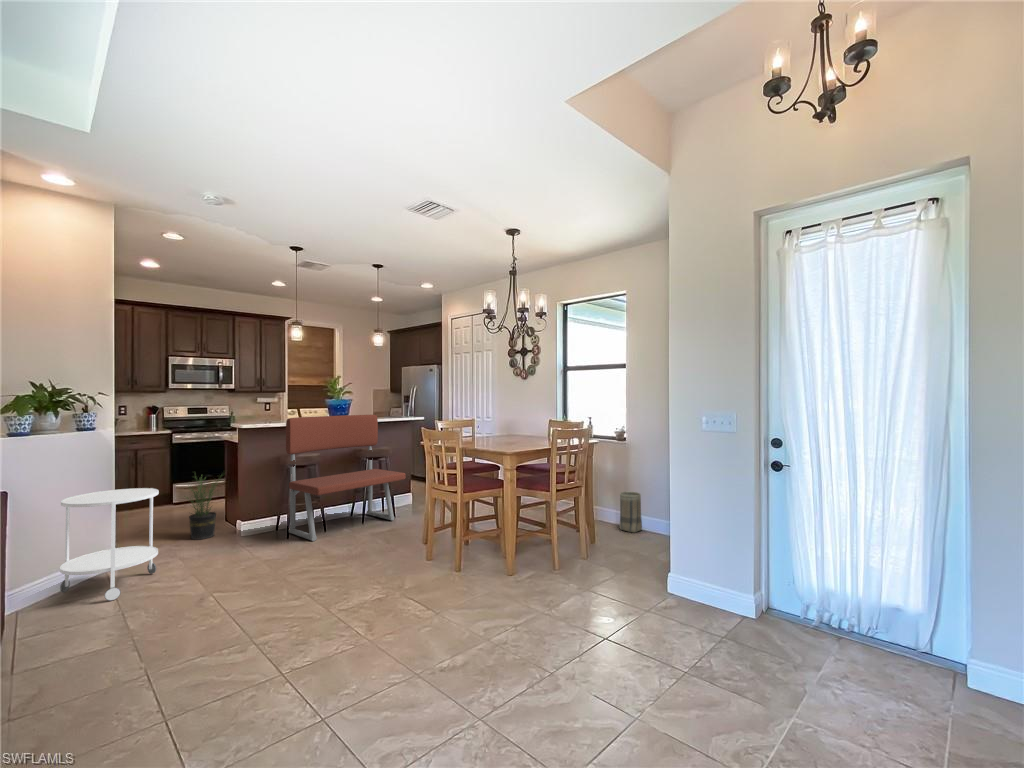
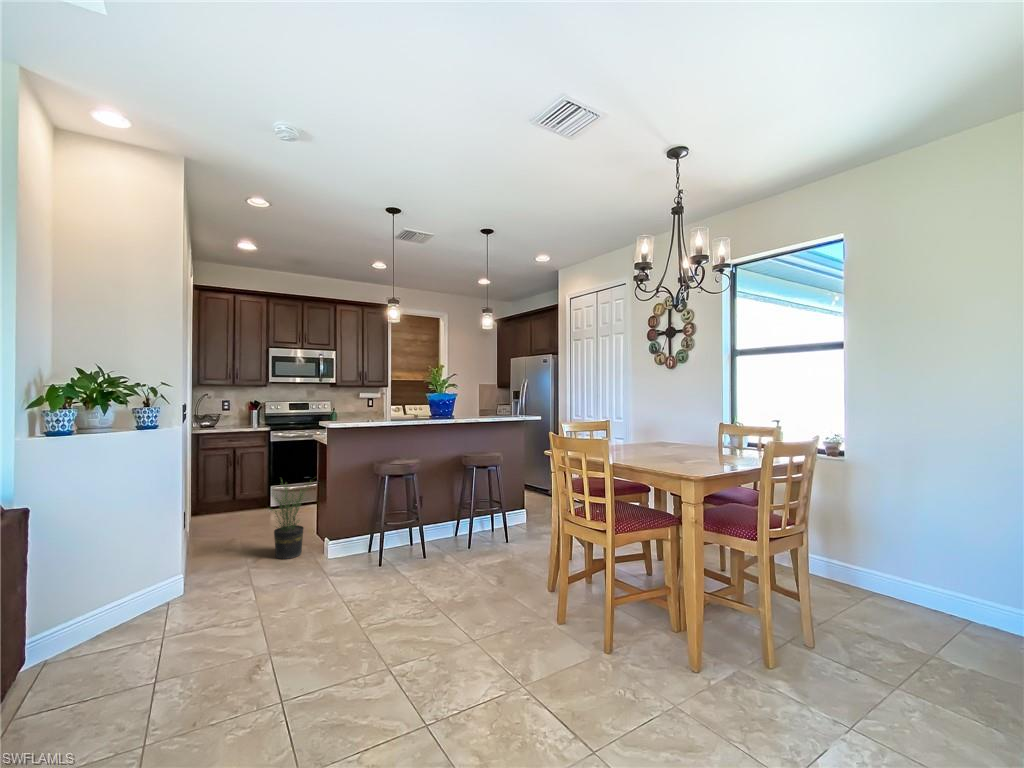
bench: present [286,415,406,541] -> none [379,413,522,574]
side table: present [60,488,159,601] -> none [96,503,219,660]
basket: present [620,492,642,533] -> none [838,532,877,598]

